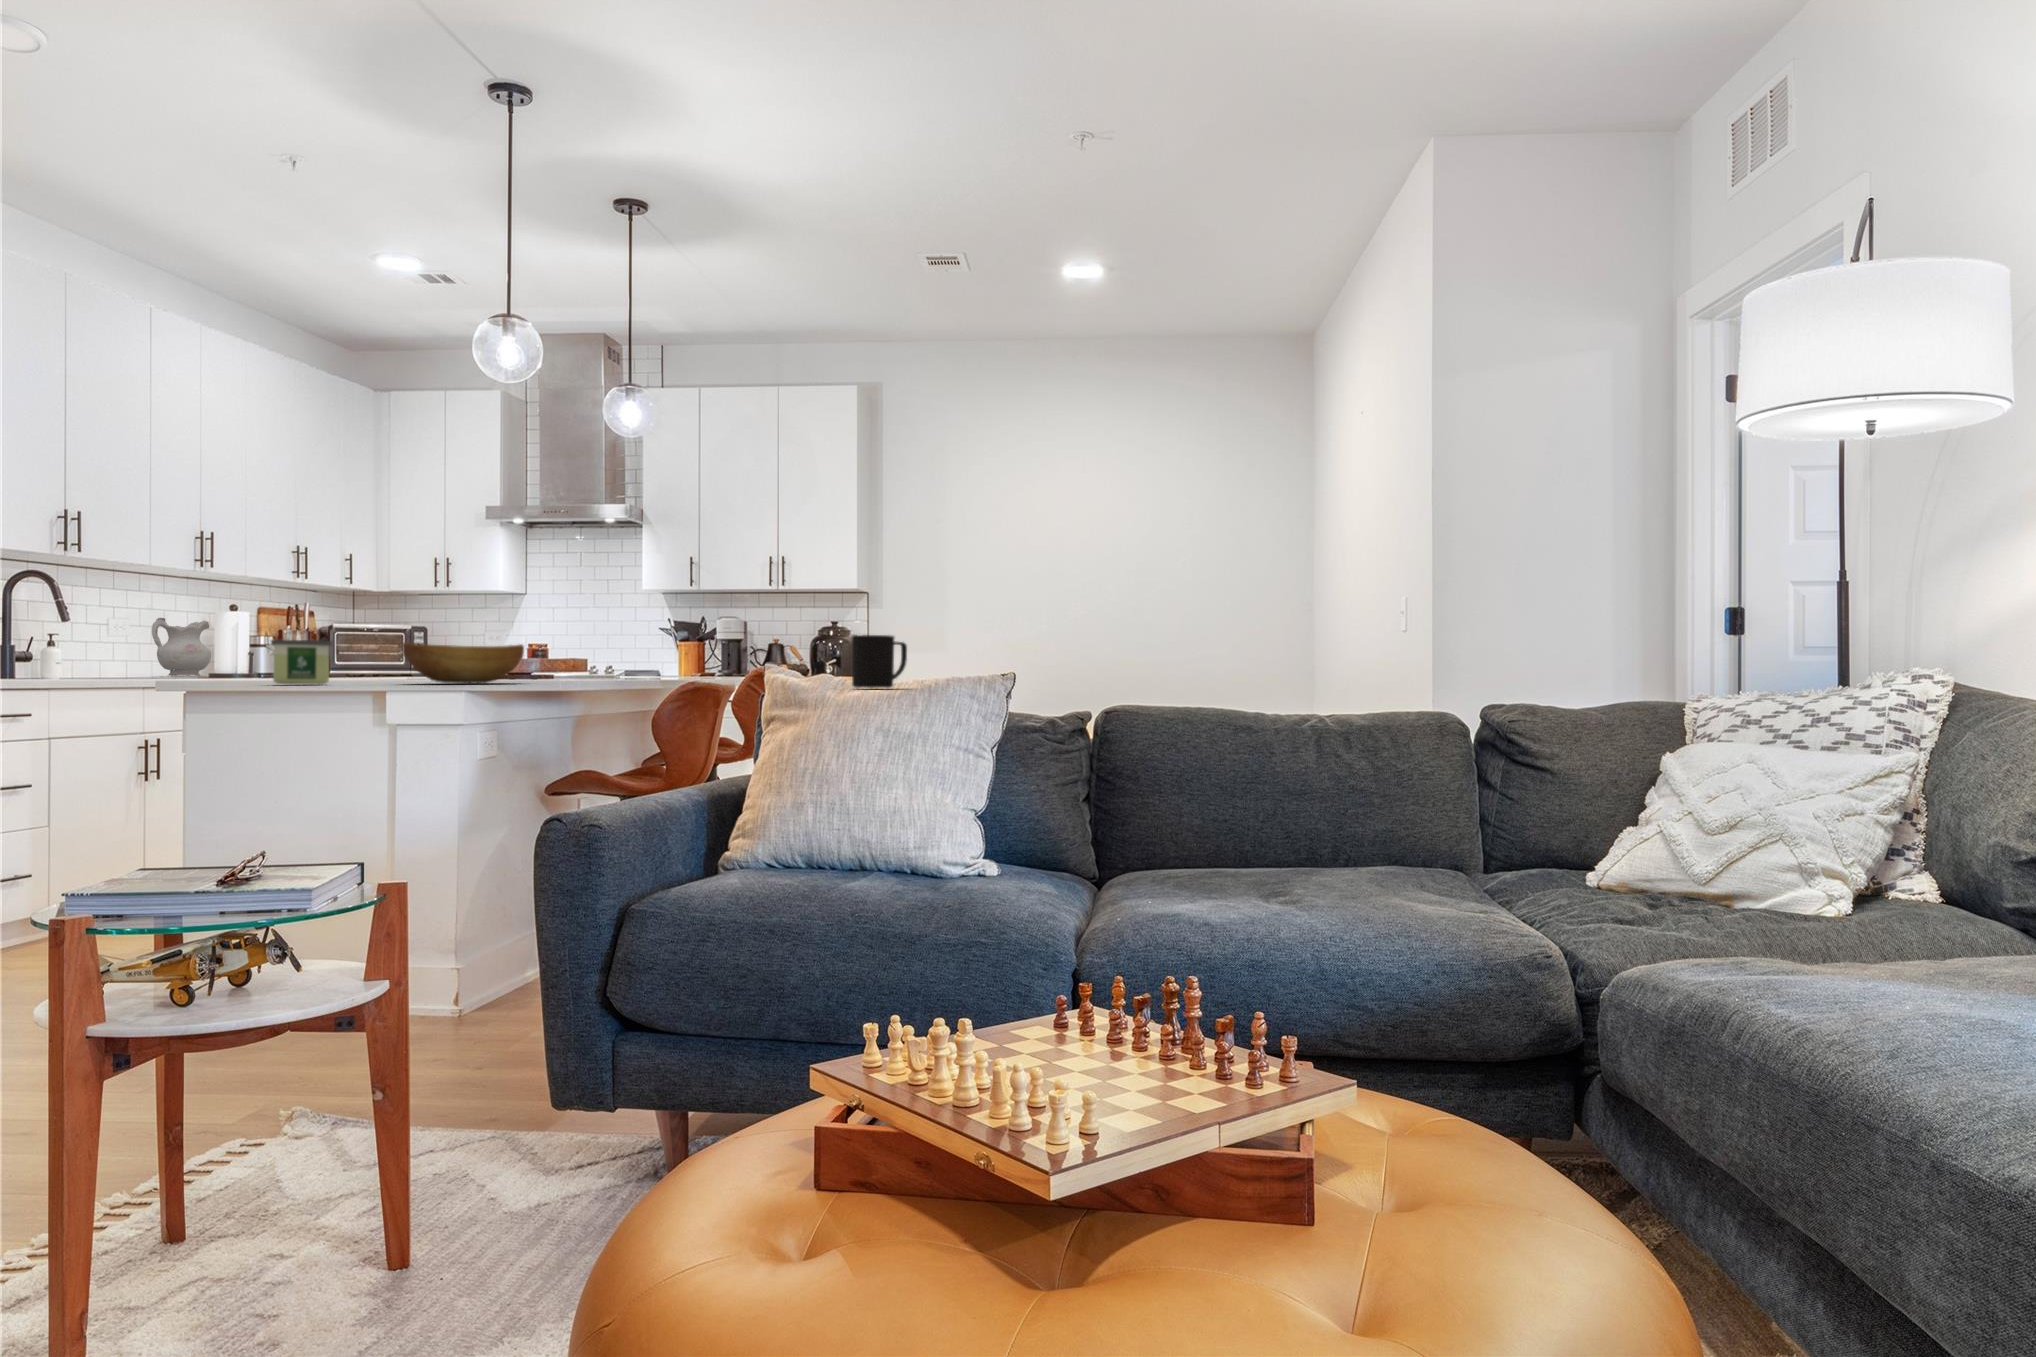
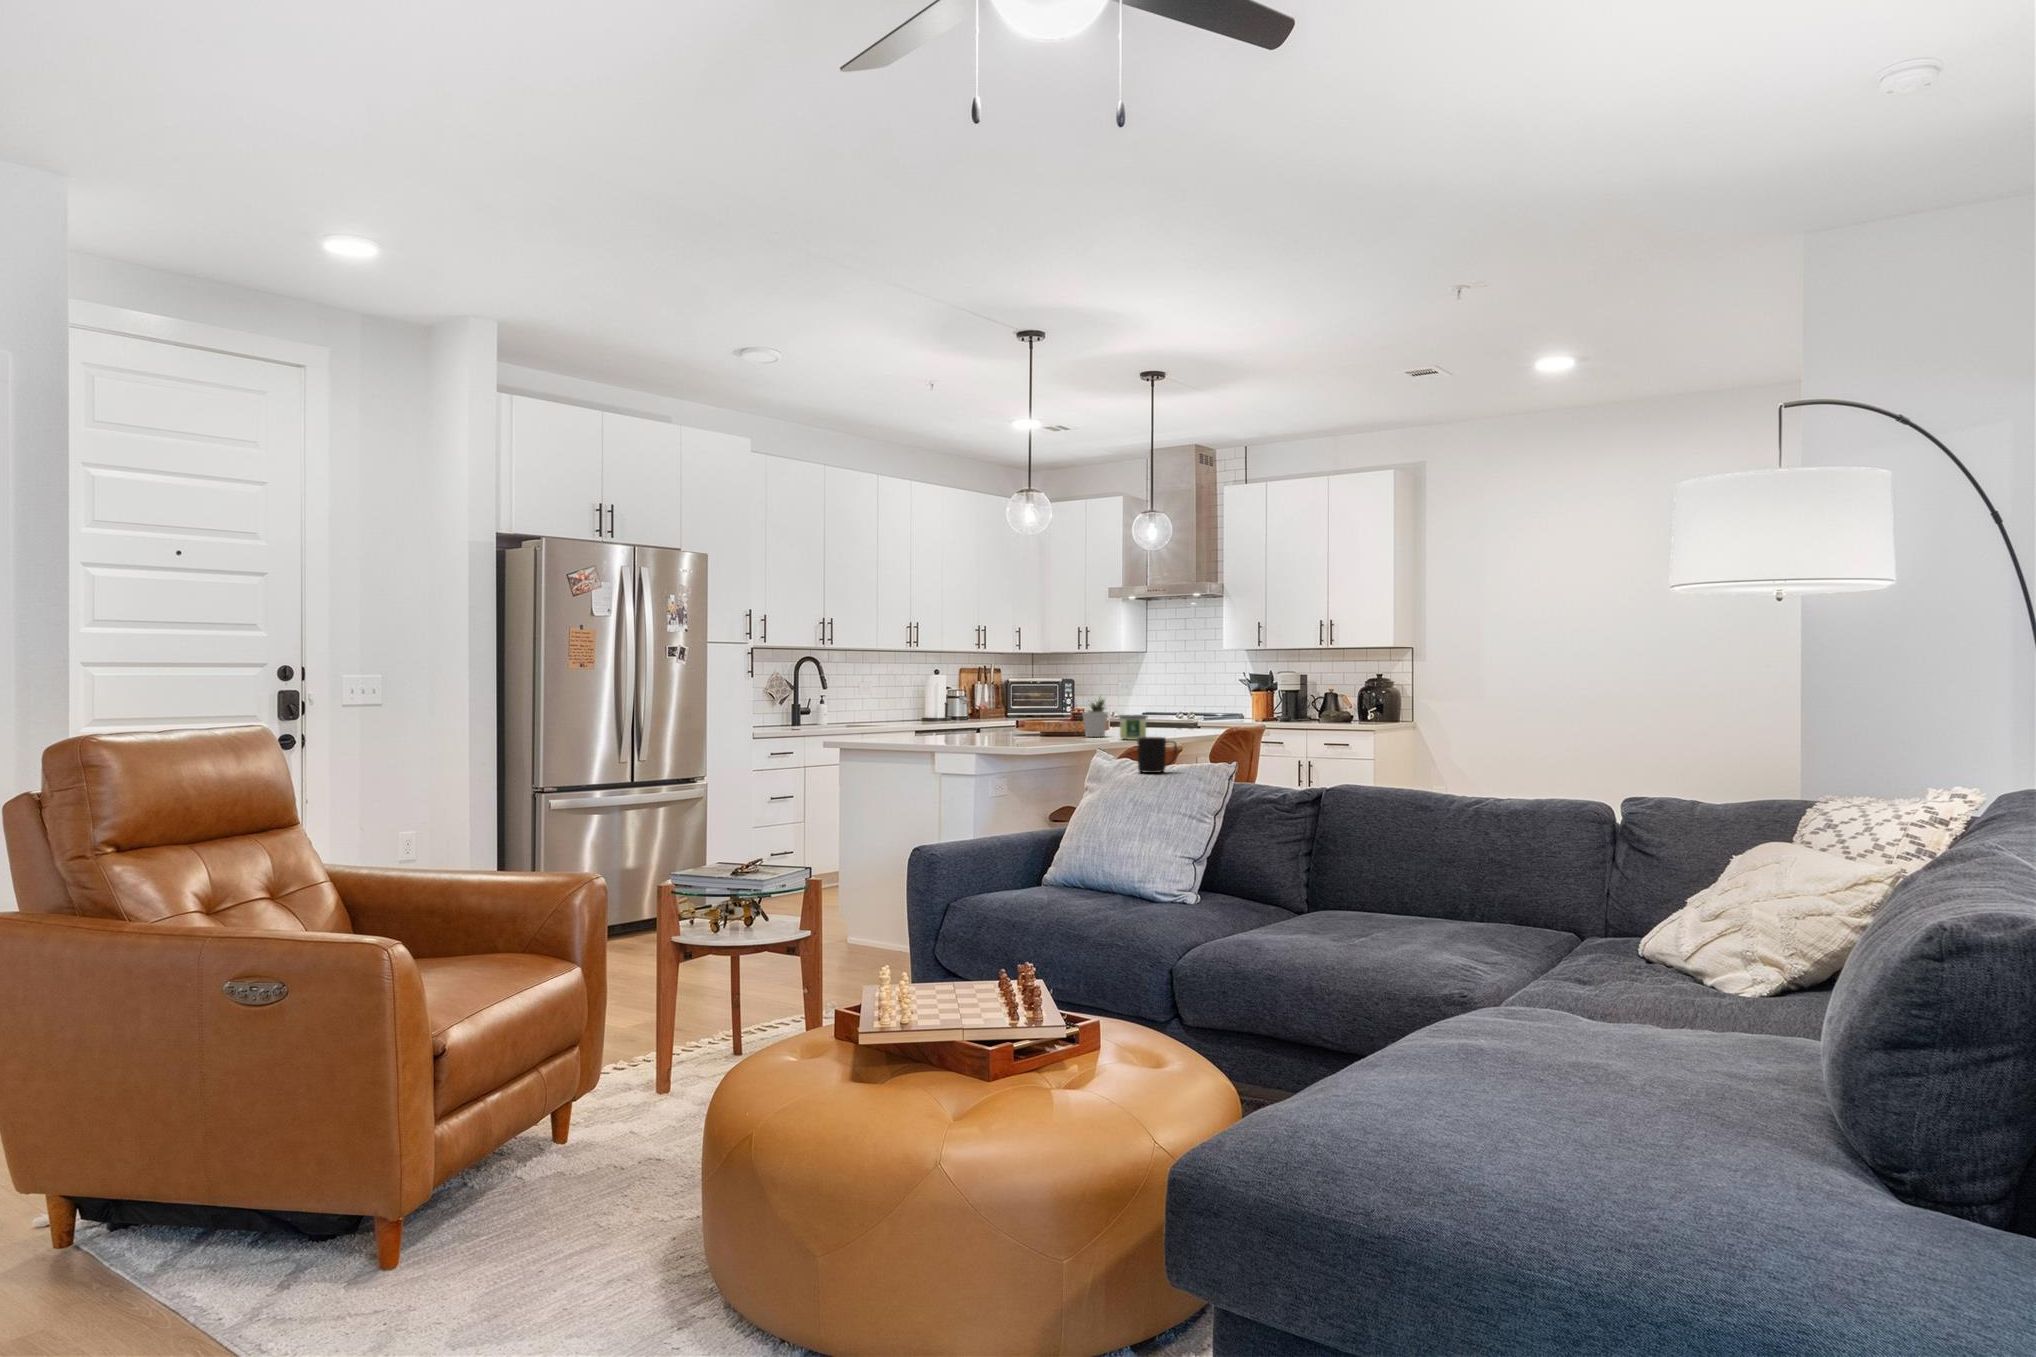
ceramic pitcher: present [152,618,211,676] -> none [890,684,924,723]
potted plant: none [547,620,587,679] -> present [1082,698,1109,737]
candle: present [271,640,332,684] -> present [1119,715,1148,740]
bowl: present [402,642,524,683] -> none [947,725,1019,751]

